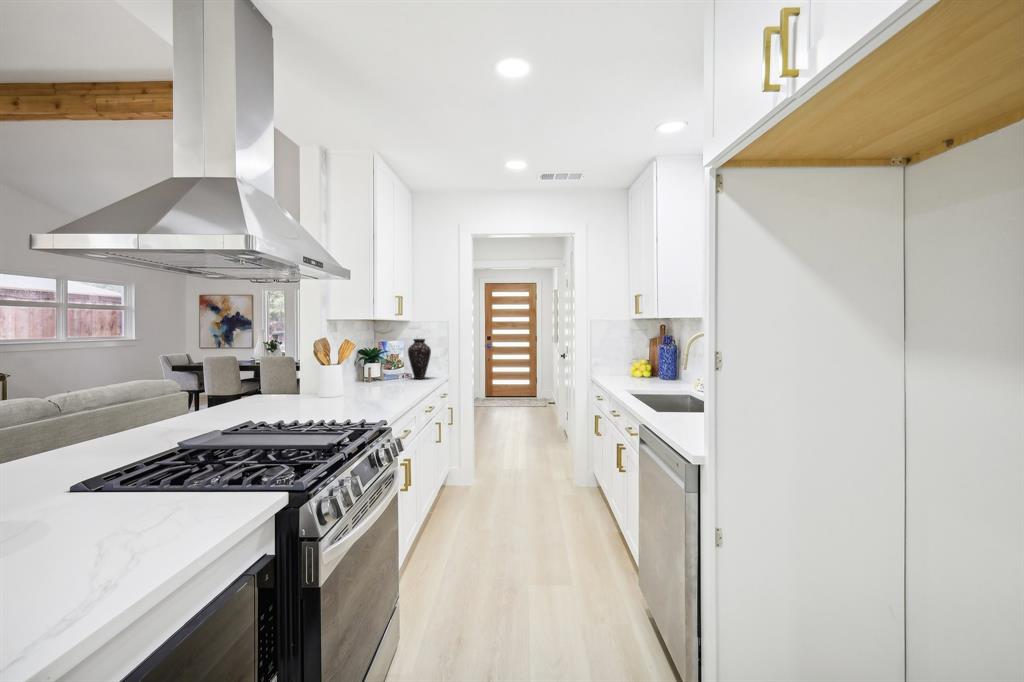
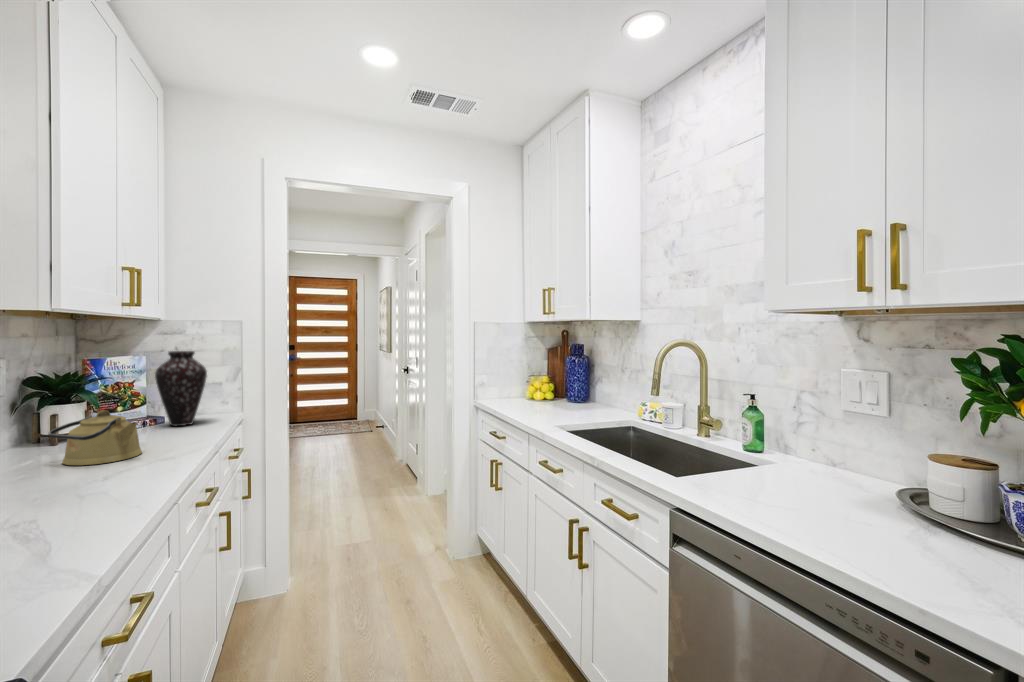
kettle: none [371,365,404,389] -> present [48,410,142,465]

